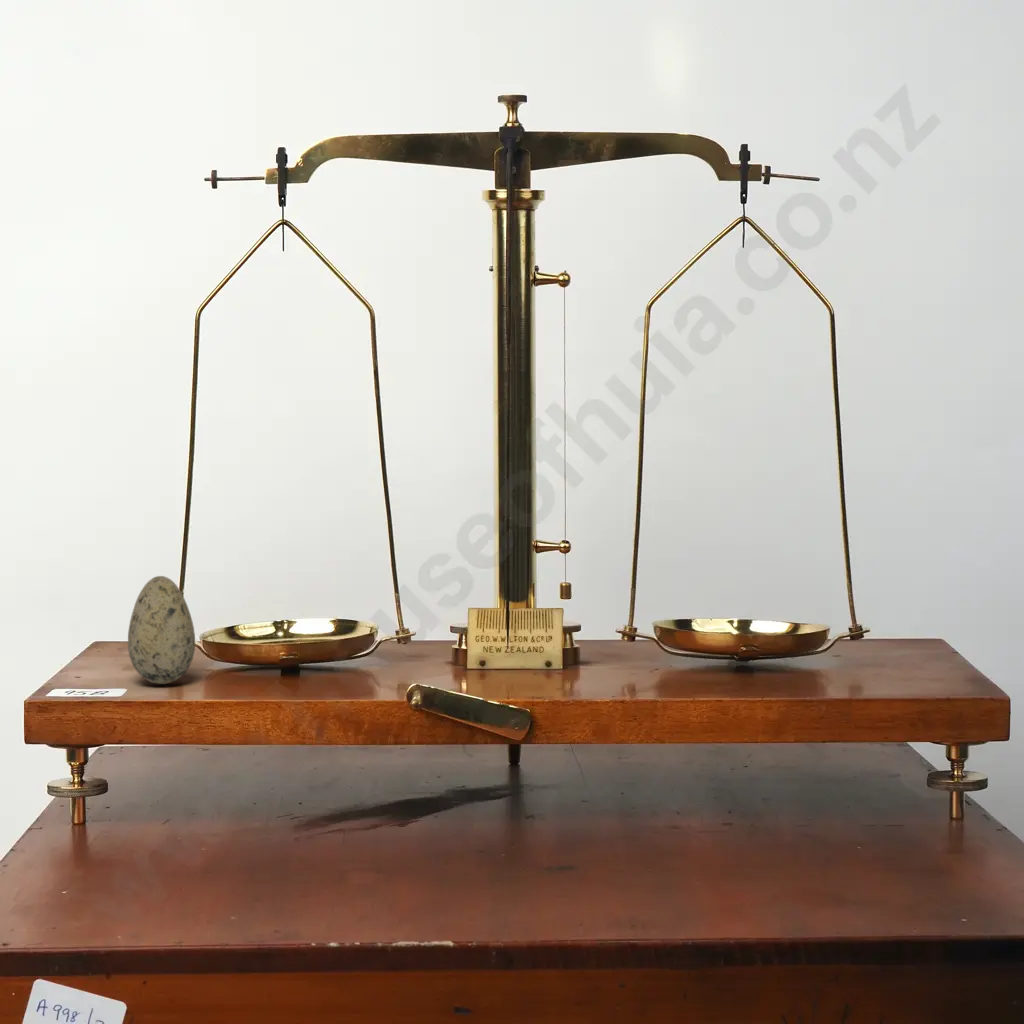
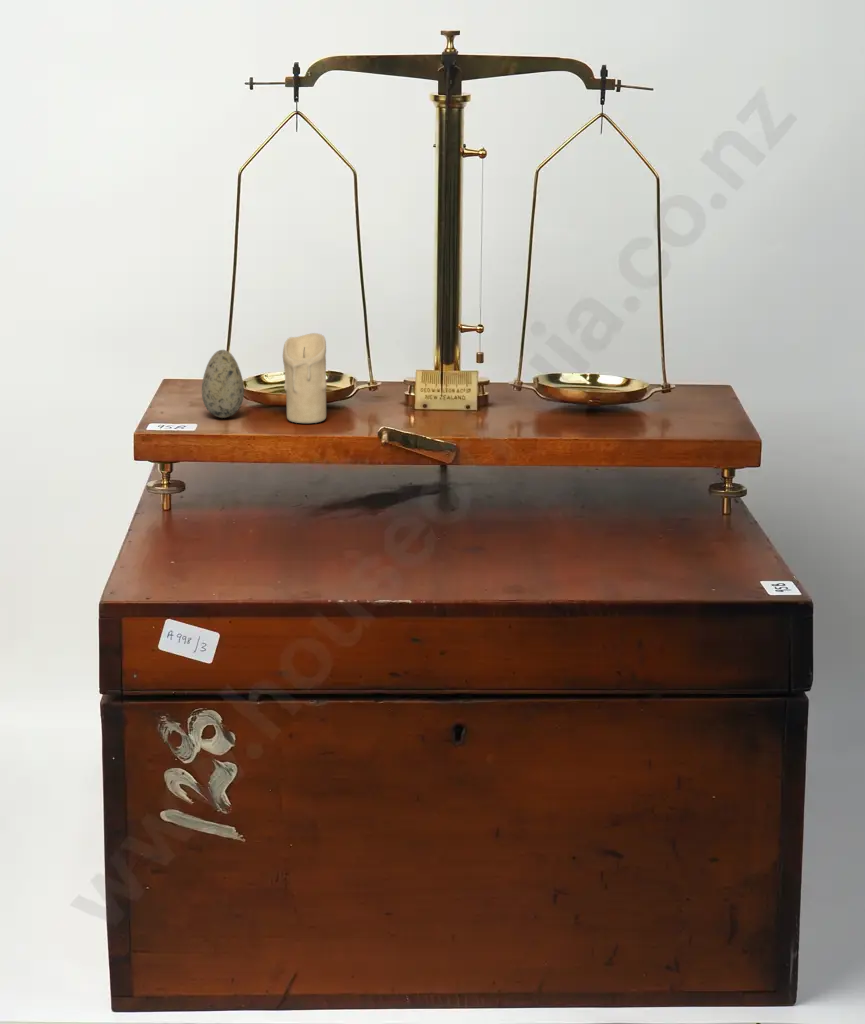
candle: none [255,550,324,690] -> present [283,333,327,423]

